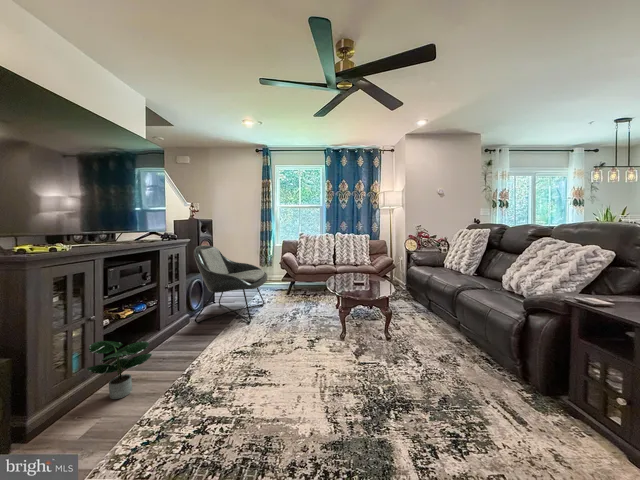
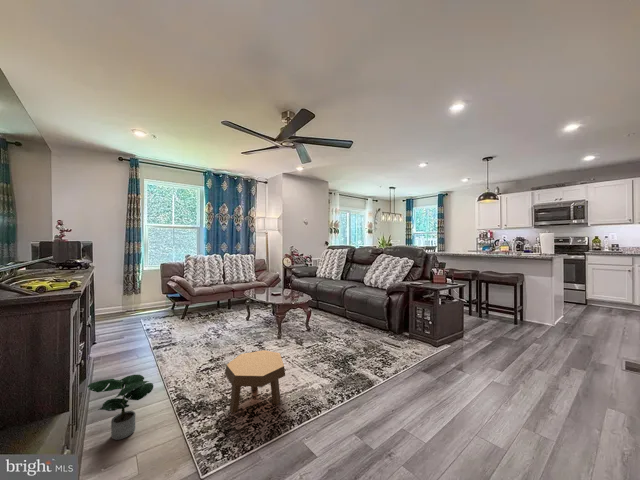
lounge chair: present [194,245,267,324] -> none [98,272,187,366]
footstool: none [188,350,272,435] -> present [225,350,285,413]

